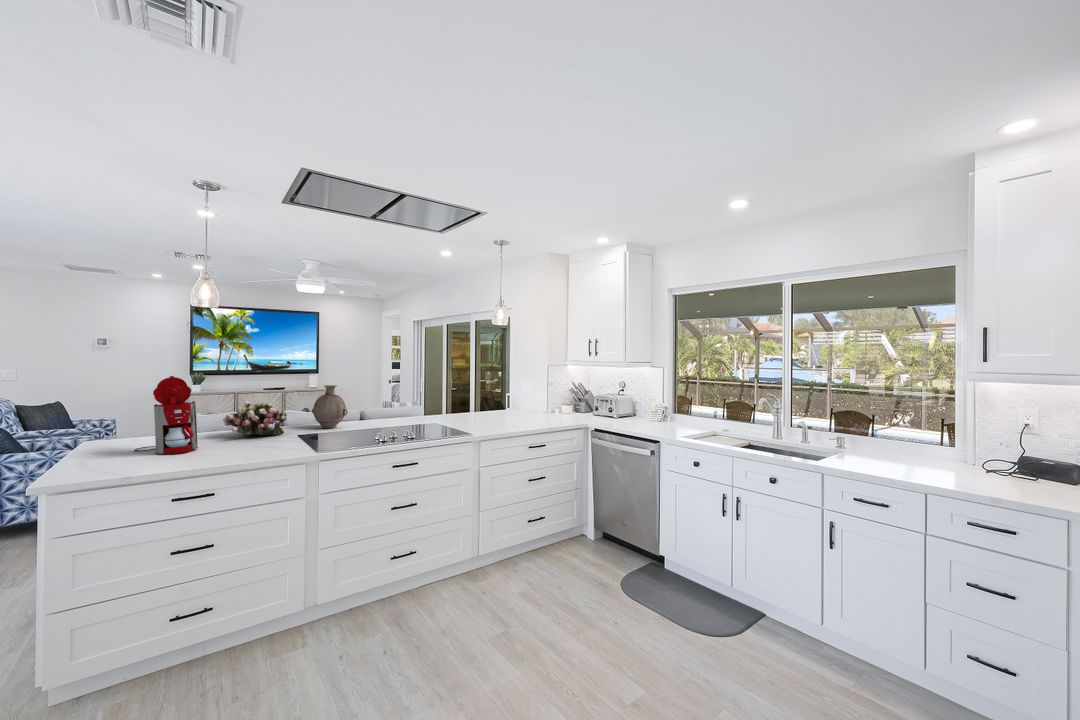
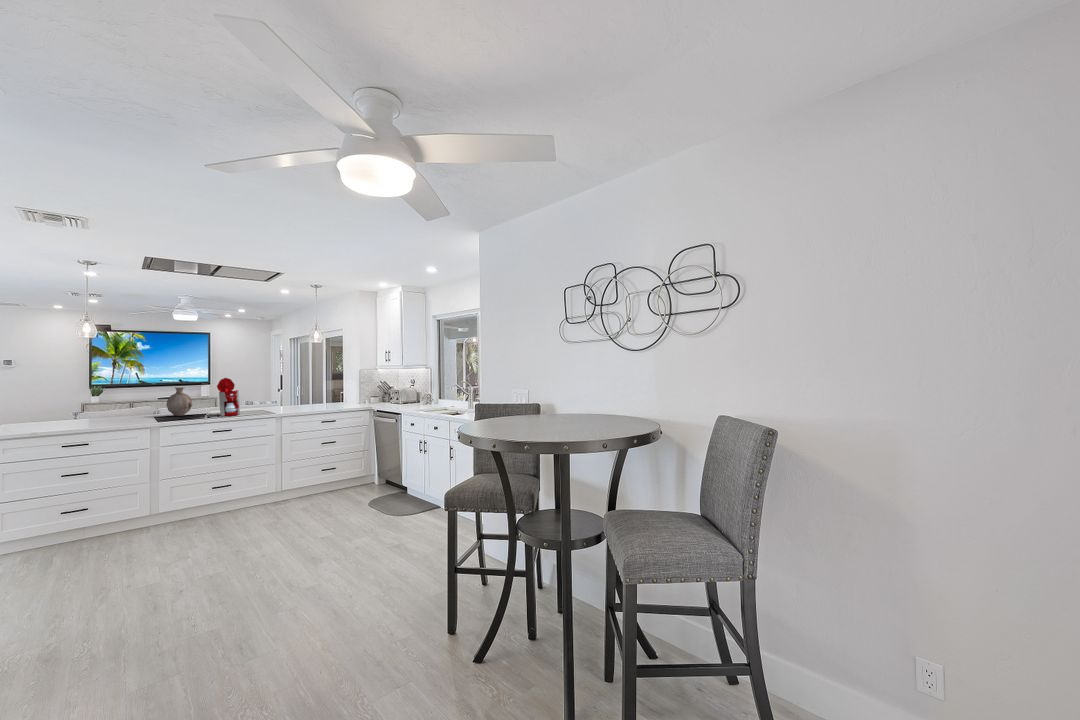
coffee maker: present [134,376,198,454] -> present [207,378,240,416]
flower arrangement: present [223,401,287,435] -> none [96,399,145,420]

